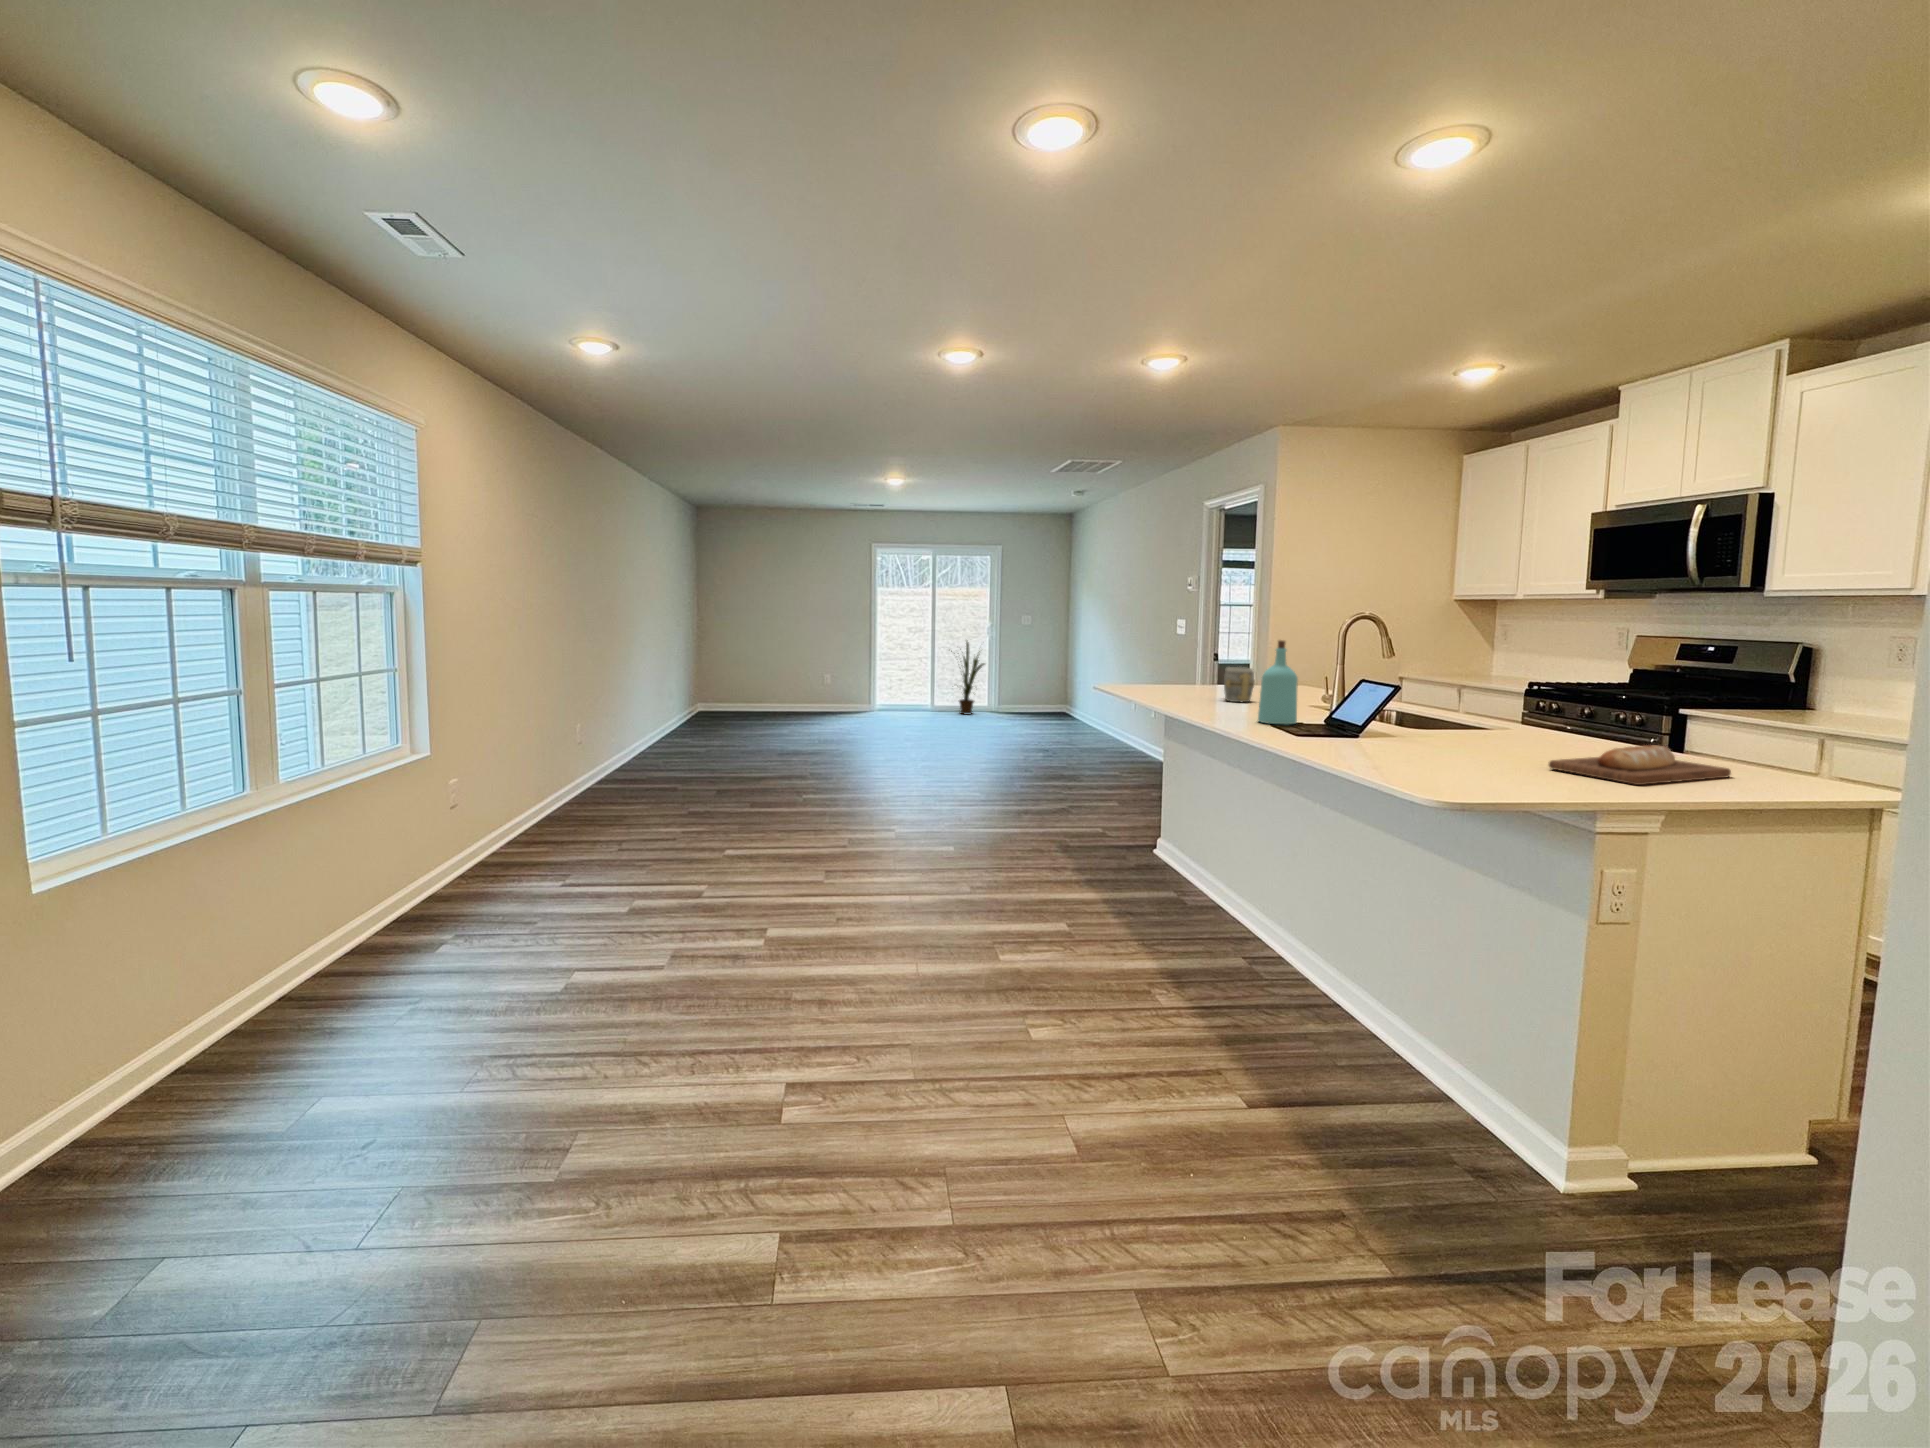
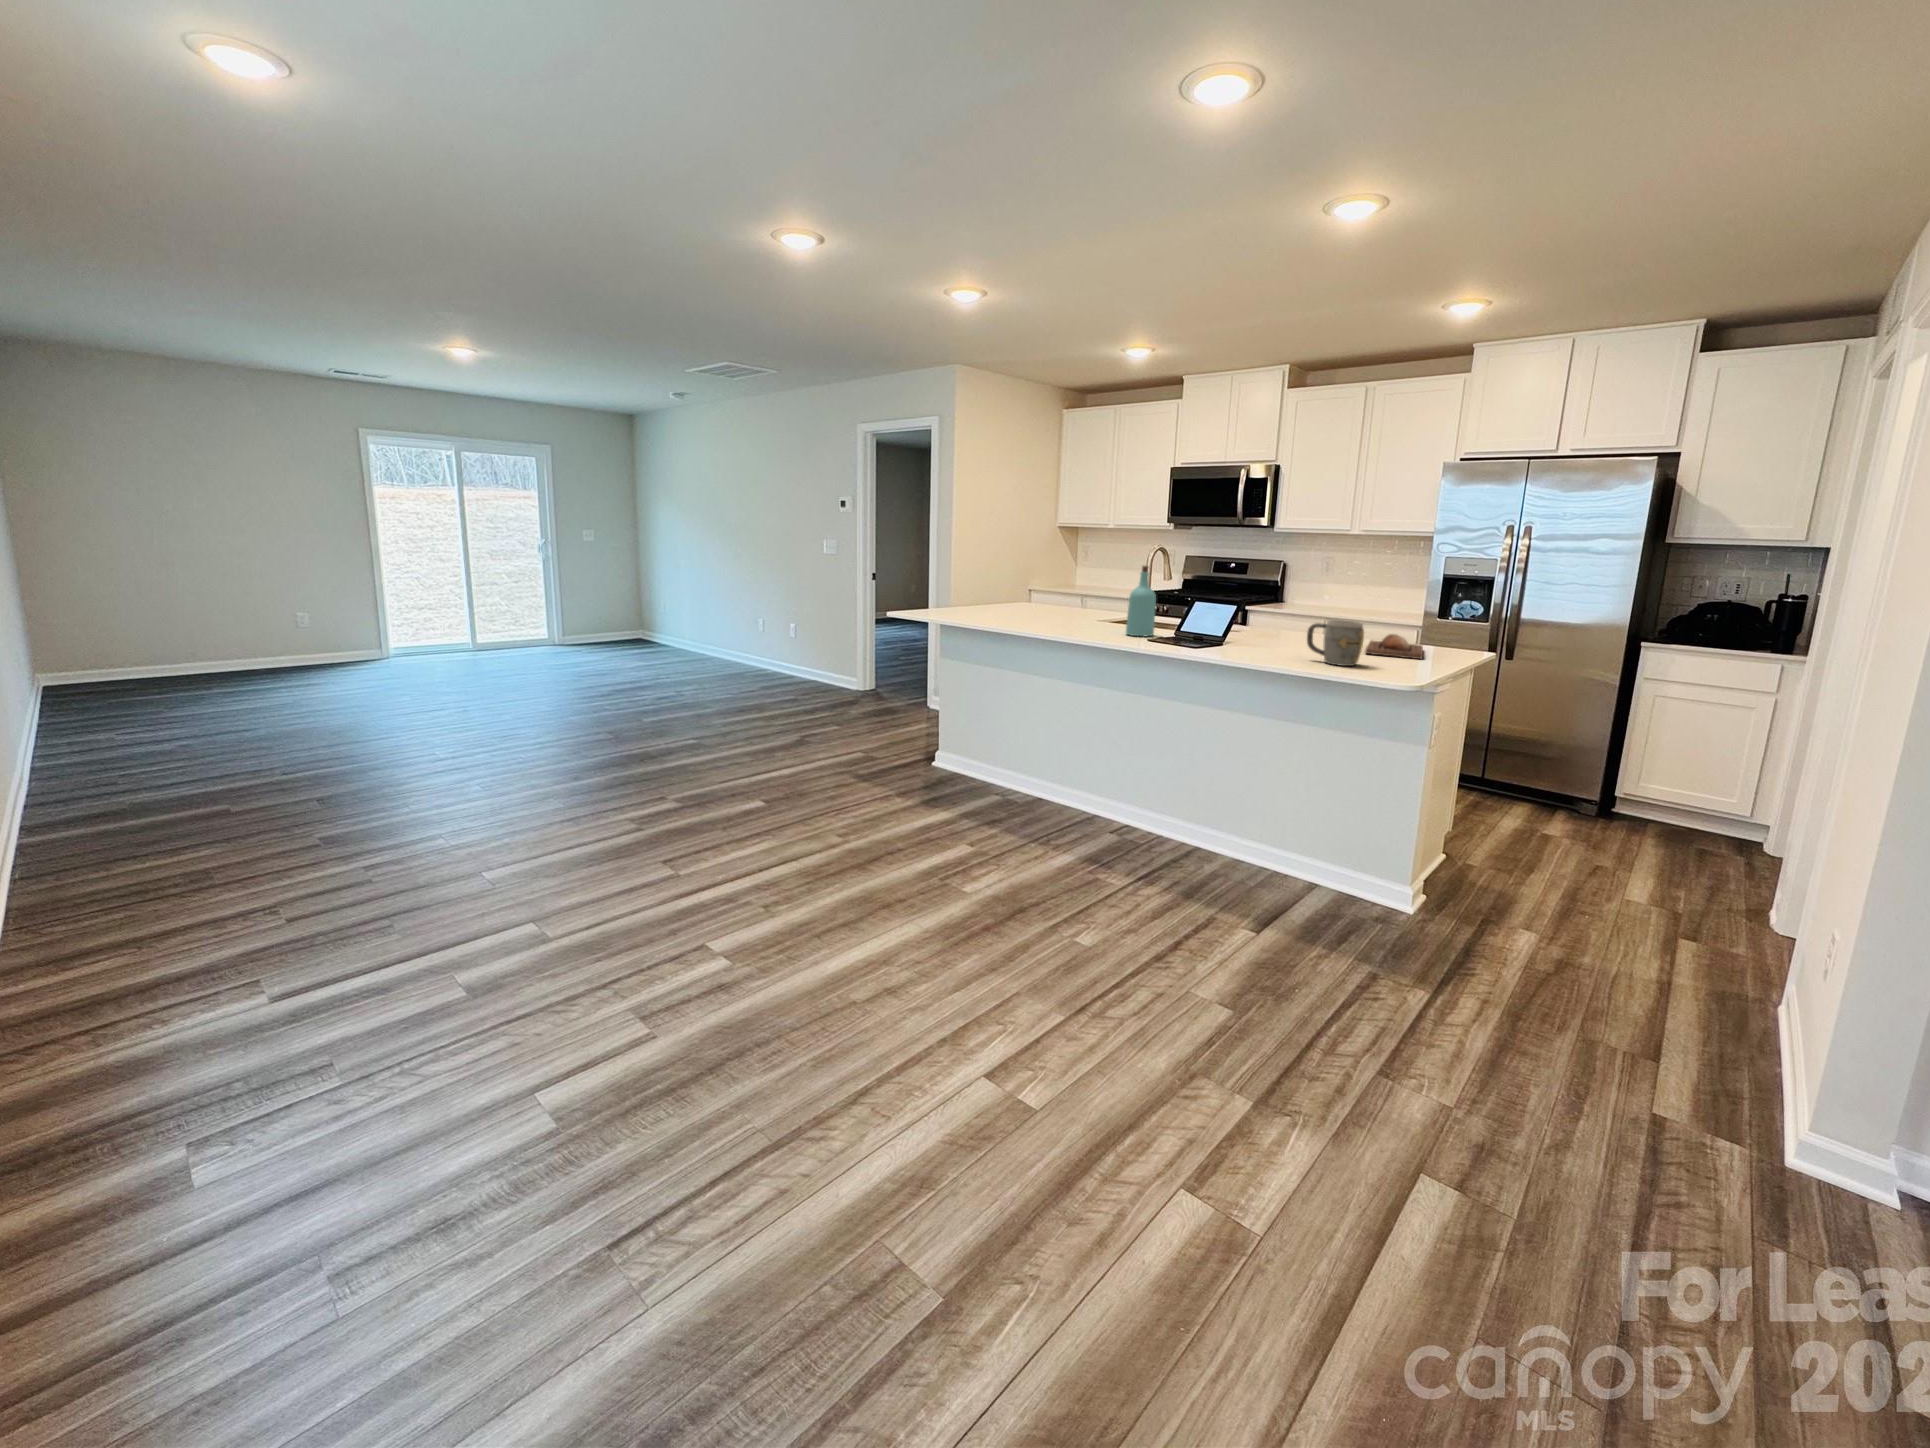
house plant: present [951,641,984,715] -> none [491,553,552,650]
mug: present [1224,667,1255,702] -> present [1307,620,1364,666]

